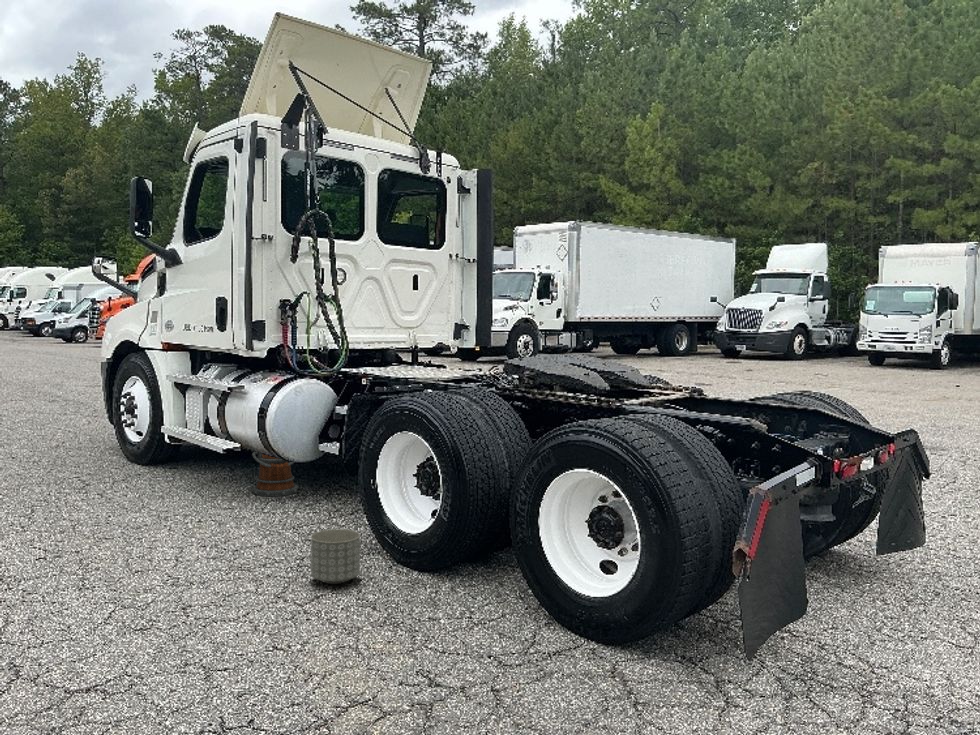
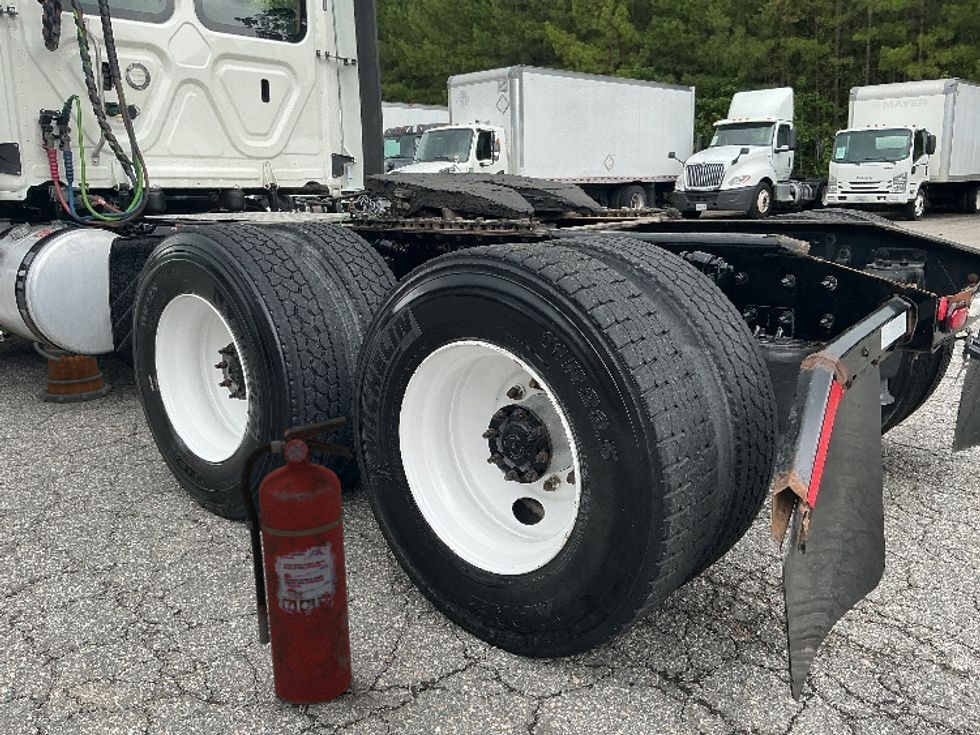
fire extinguisher: none [469,507,525,657] -> present [240,417,352,705]
planter: present [311,529,360,584] -> none [28,458,125,551]

